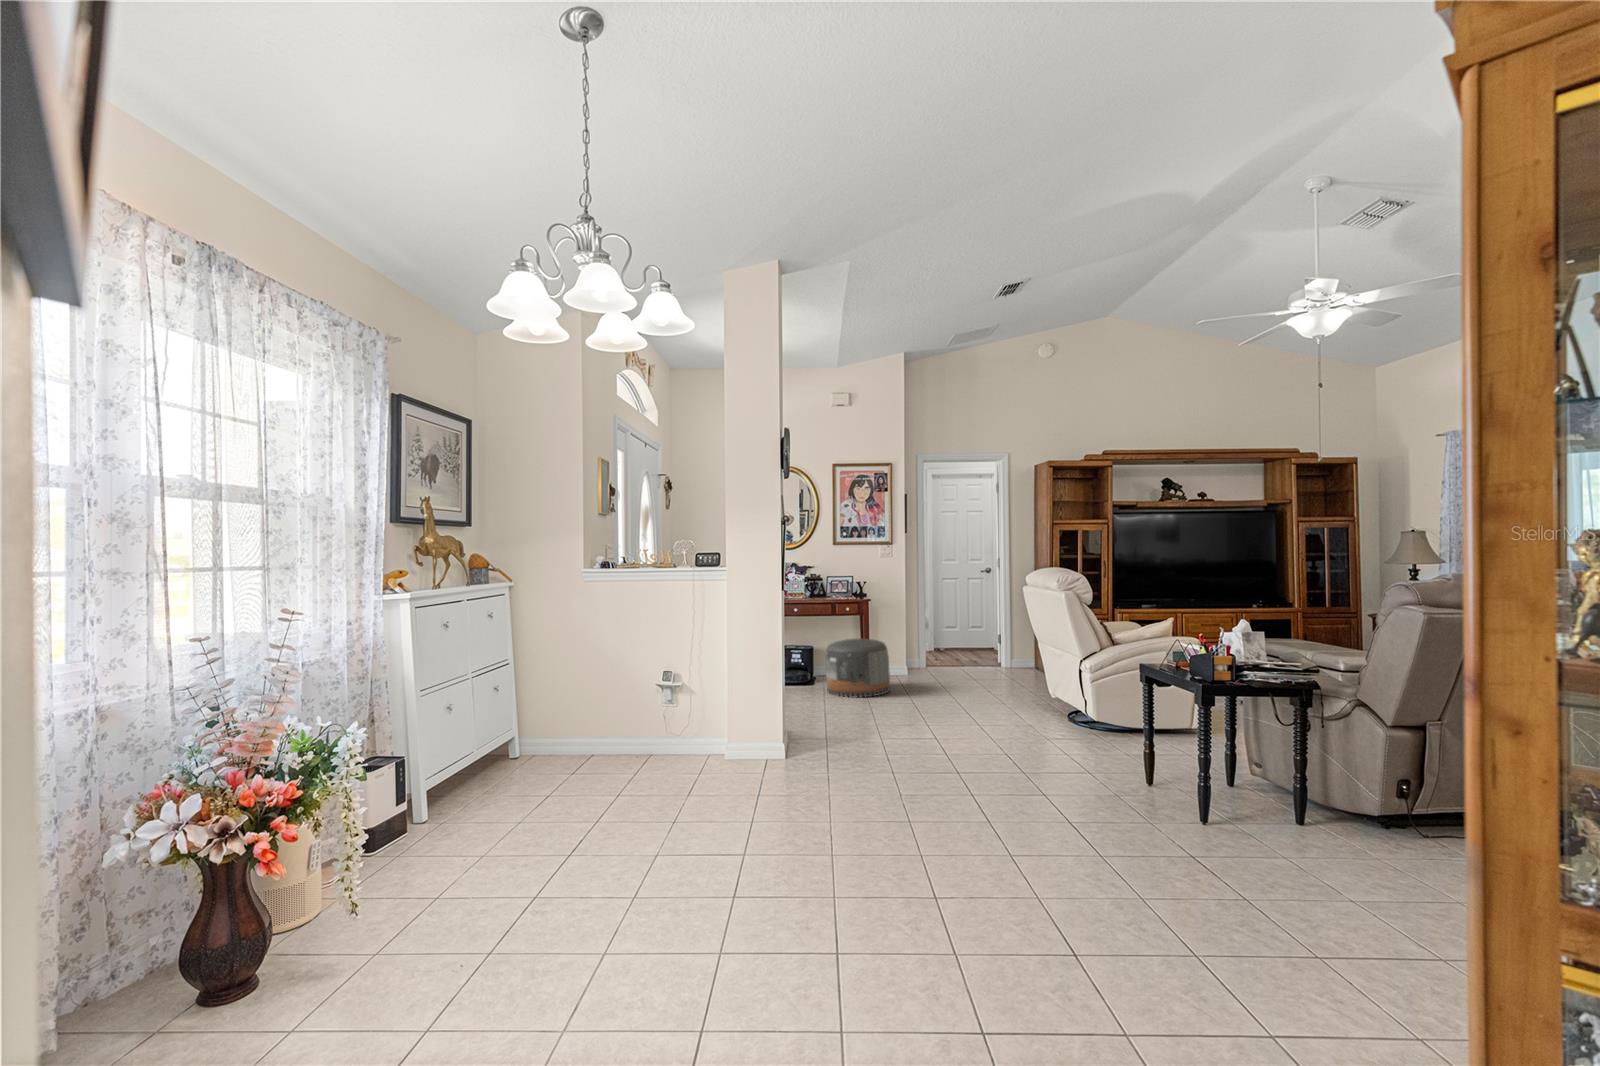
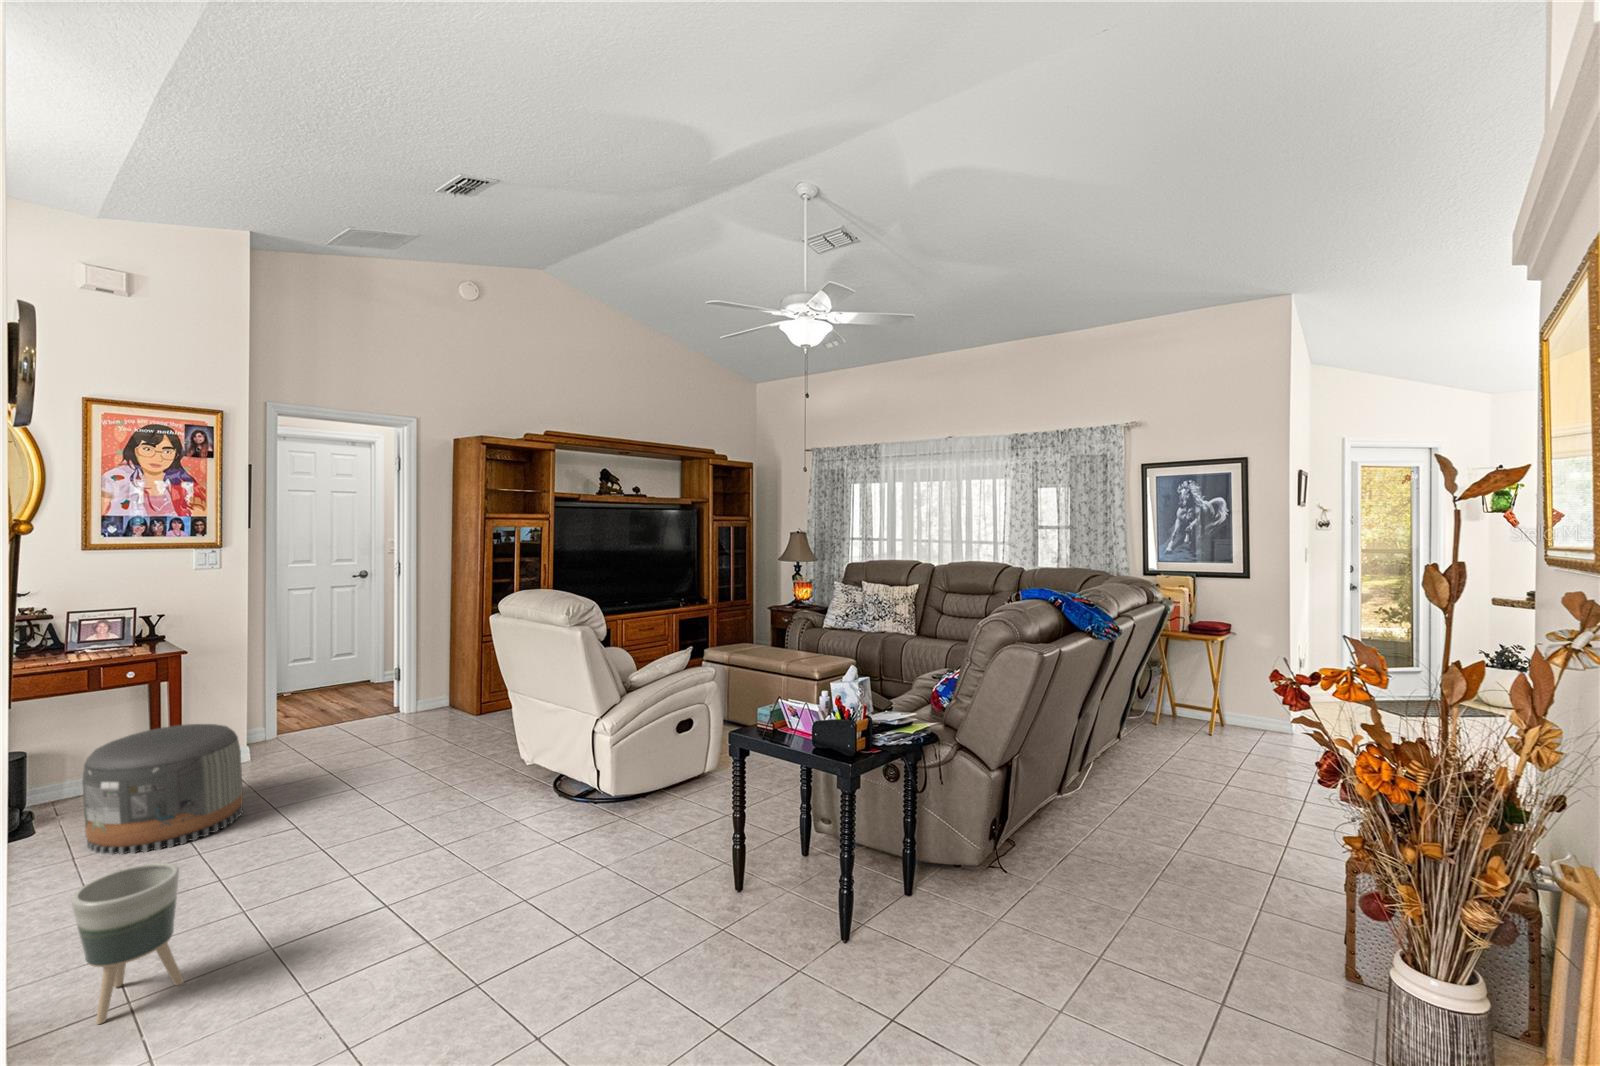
planter: none [803,677,839,736] -> present [72,863,184,1024]

